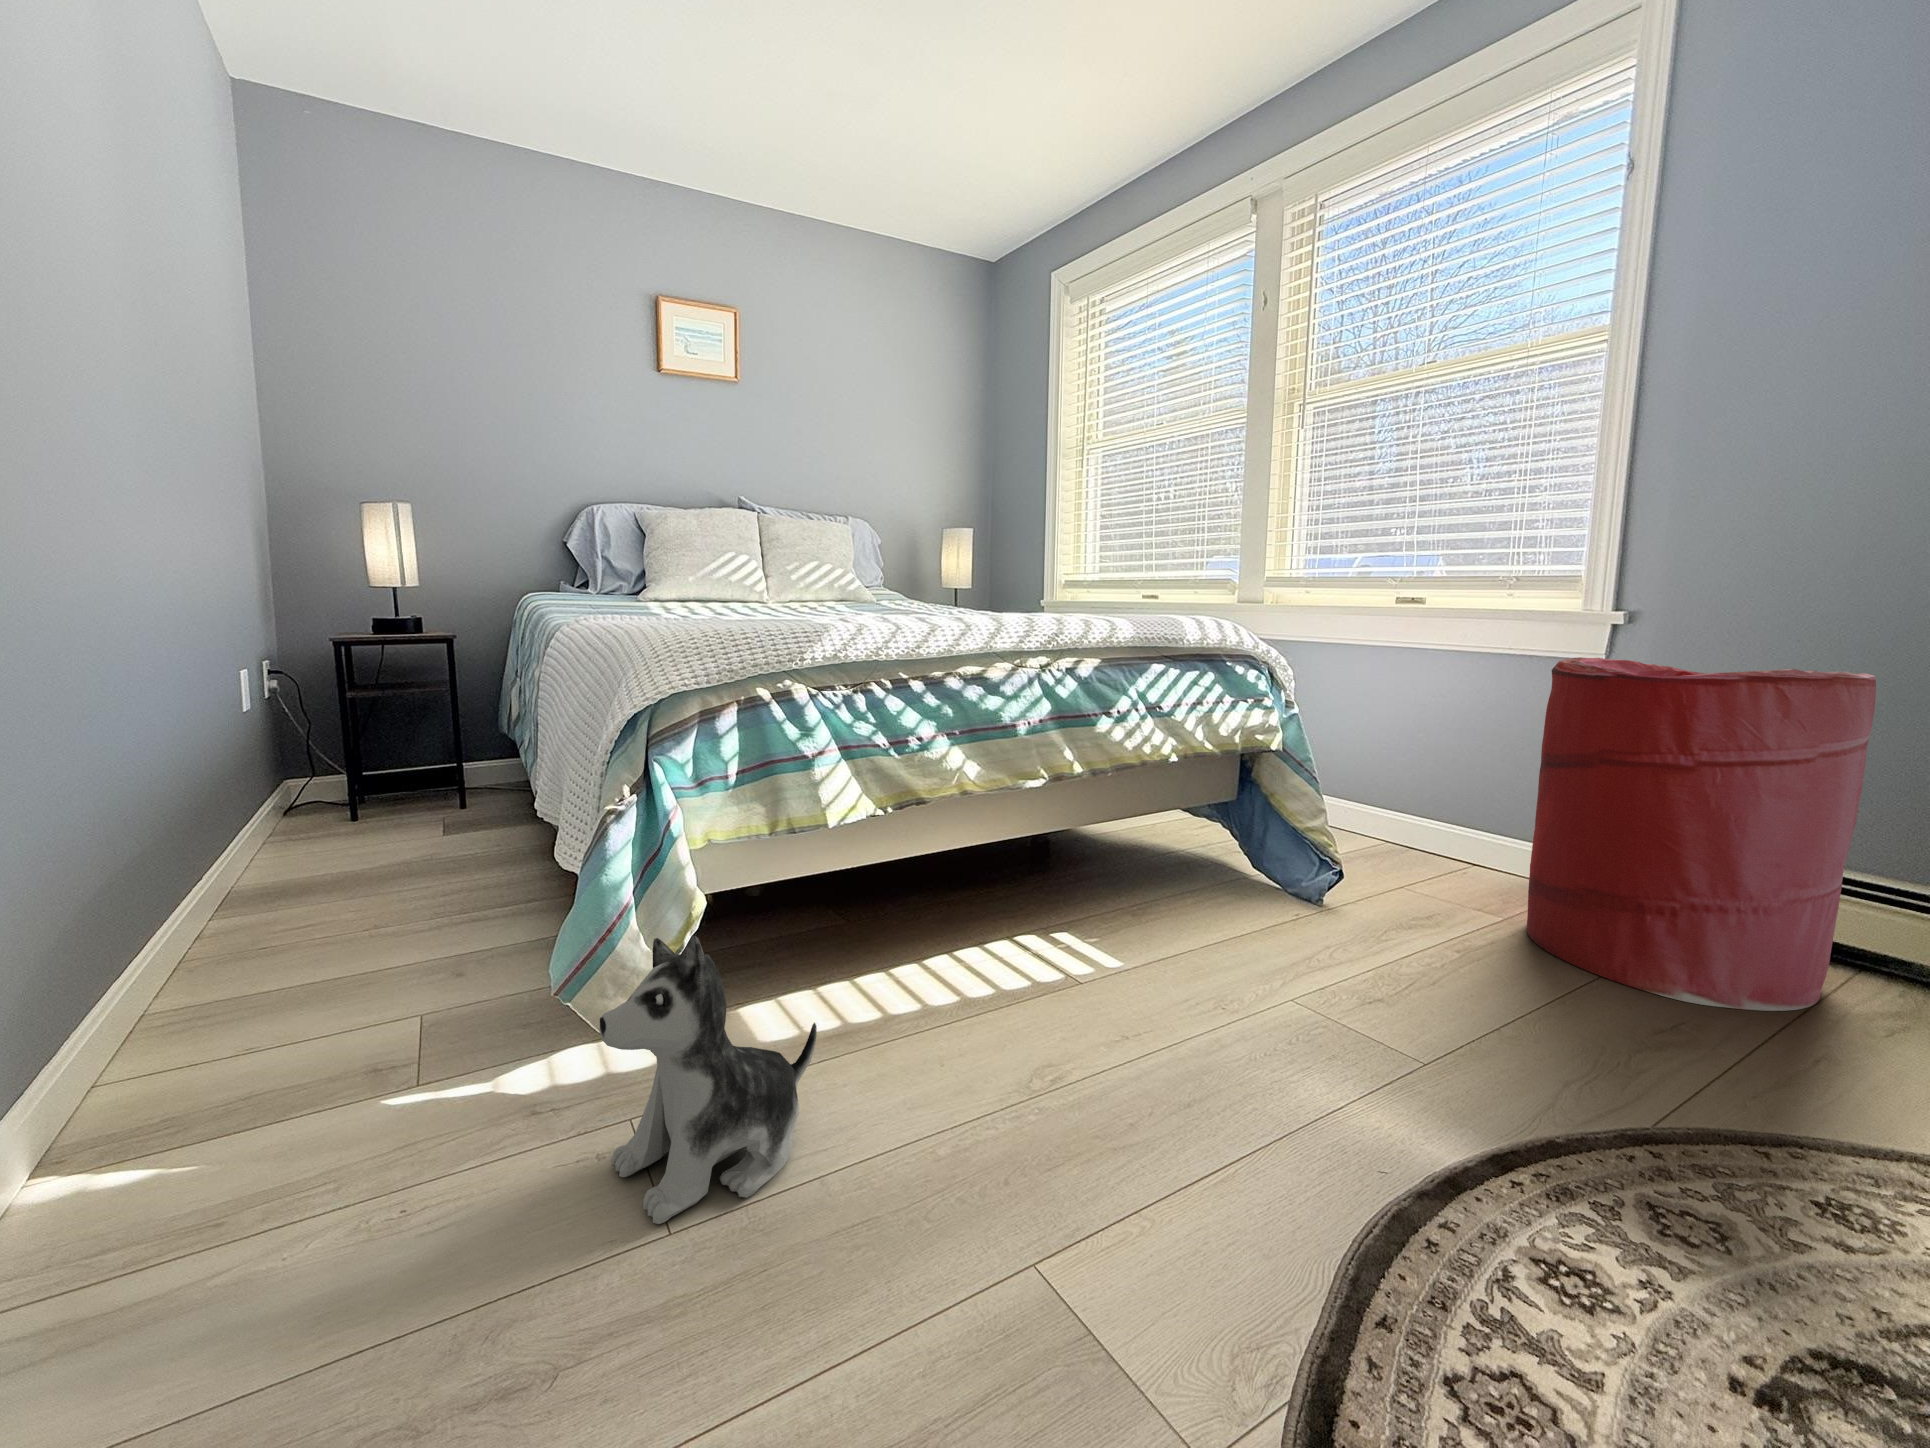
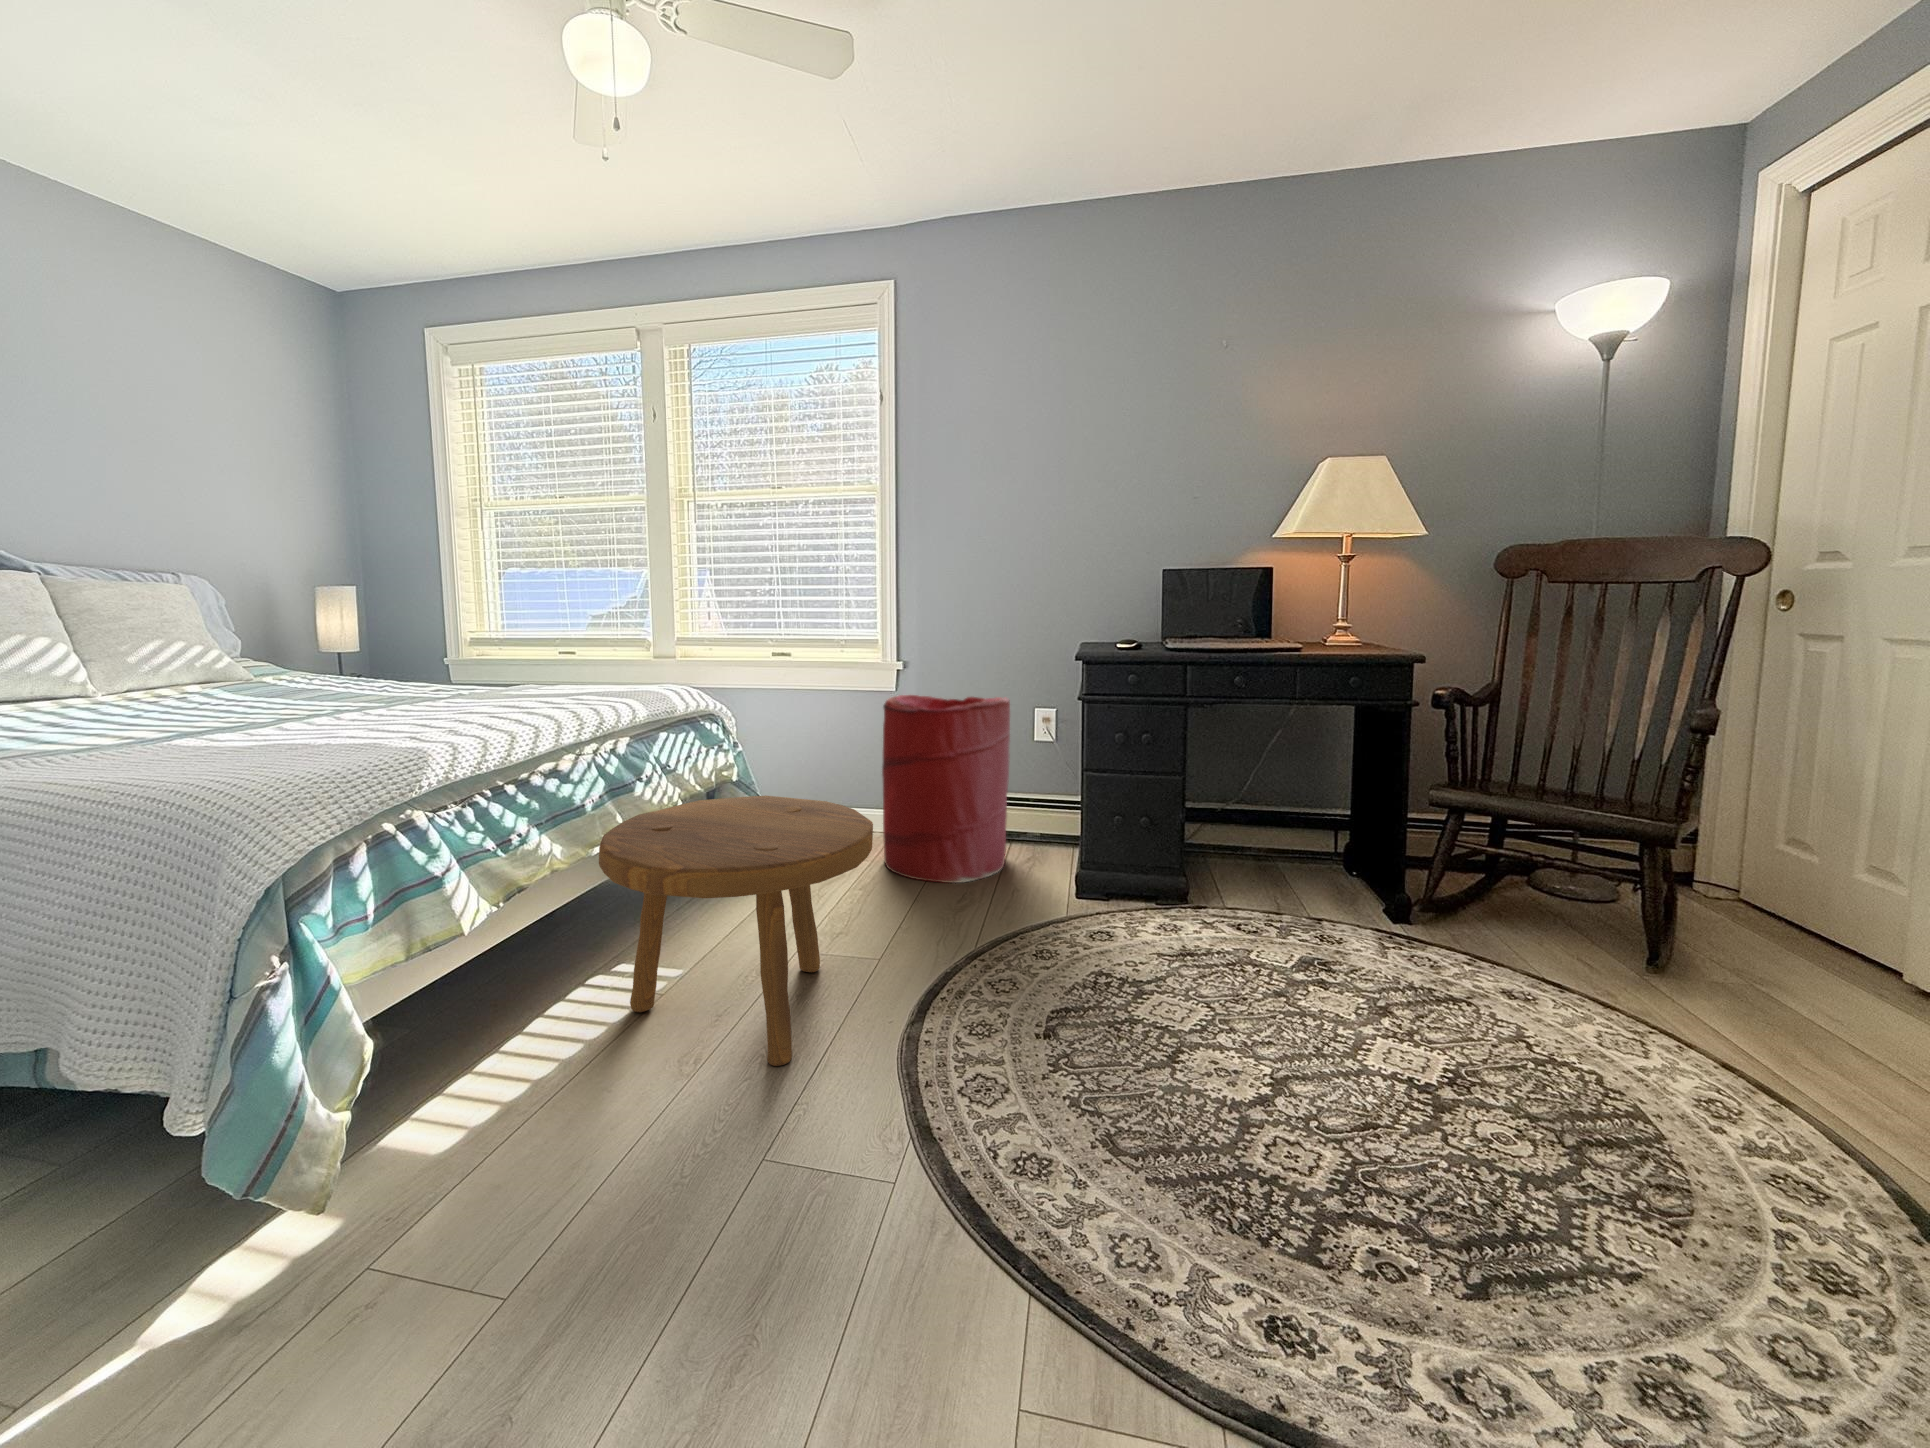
footstool: none [976,746,1395,1145] -> present [599,796,873,1066]
plush toy: present [600,936,817,1224] -> none [408,1051,567,1293]

